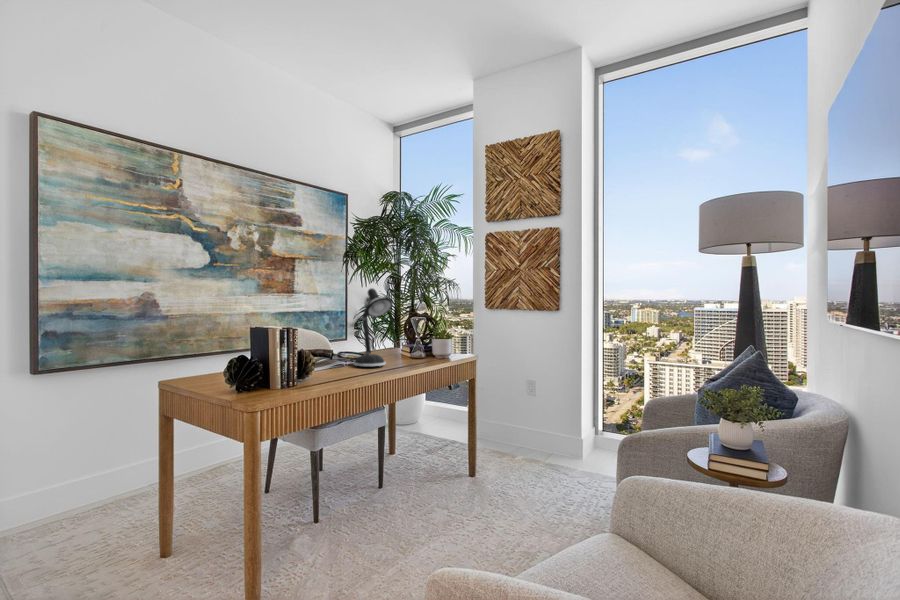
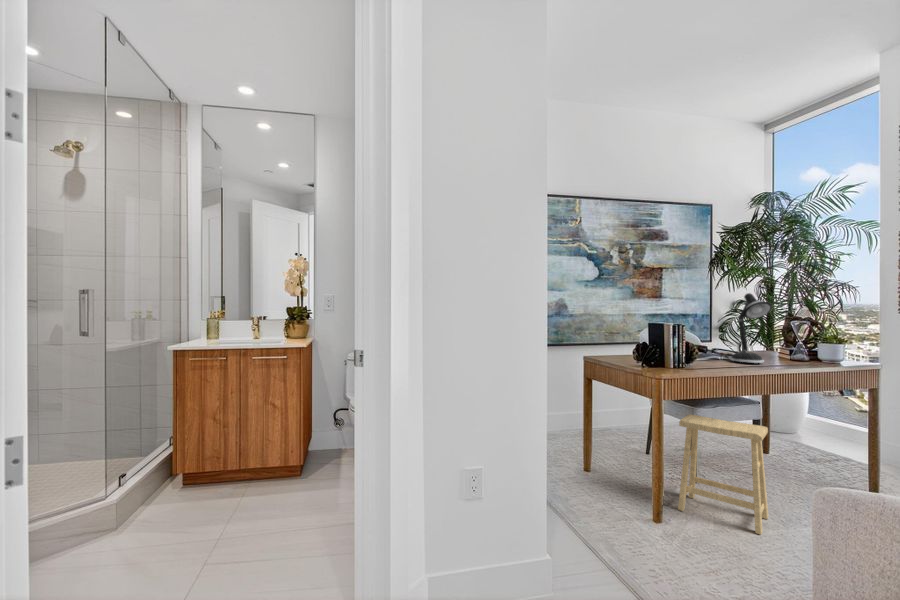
footstool: none [287,440,387,574] -> present [678,414,768,535]

